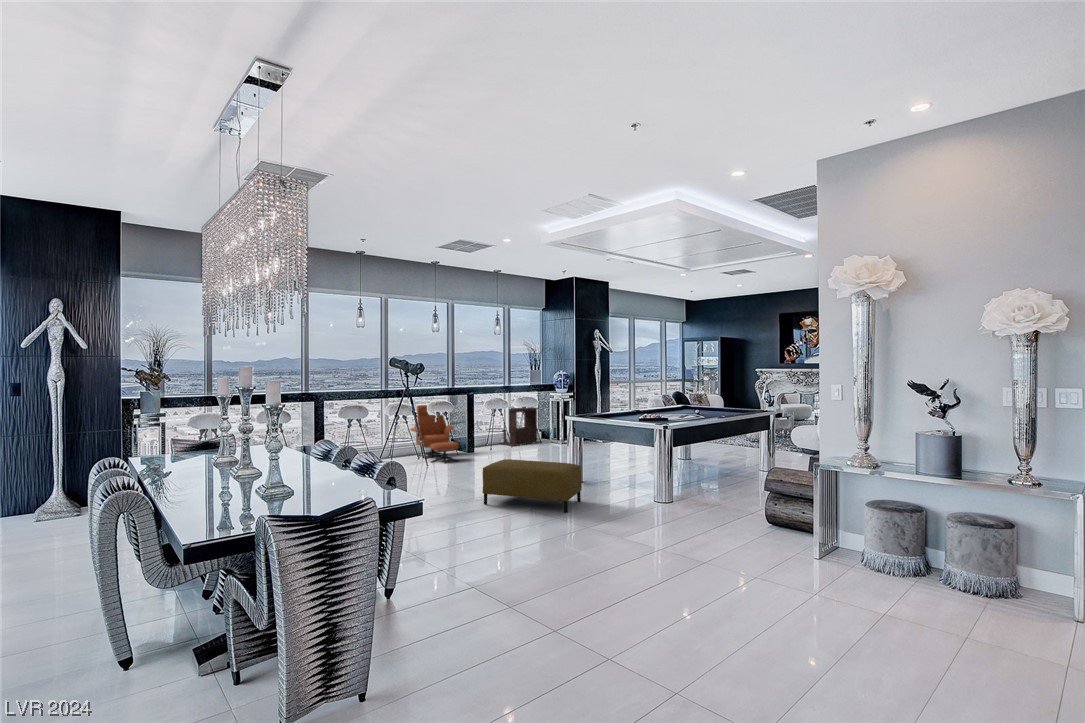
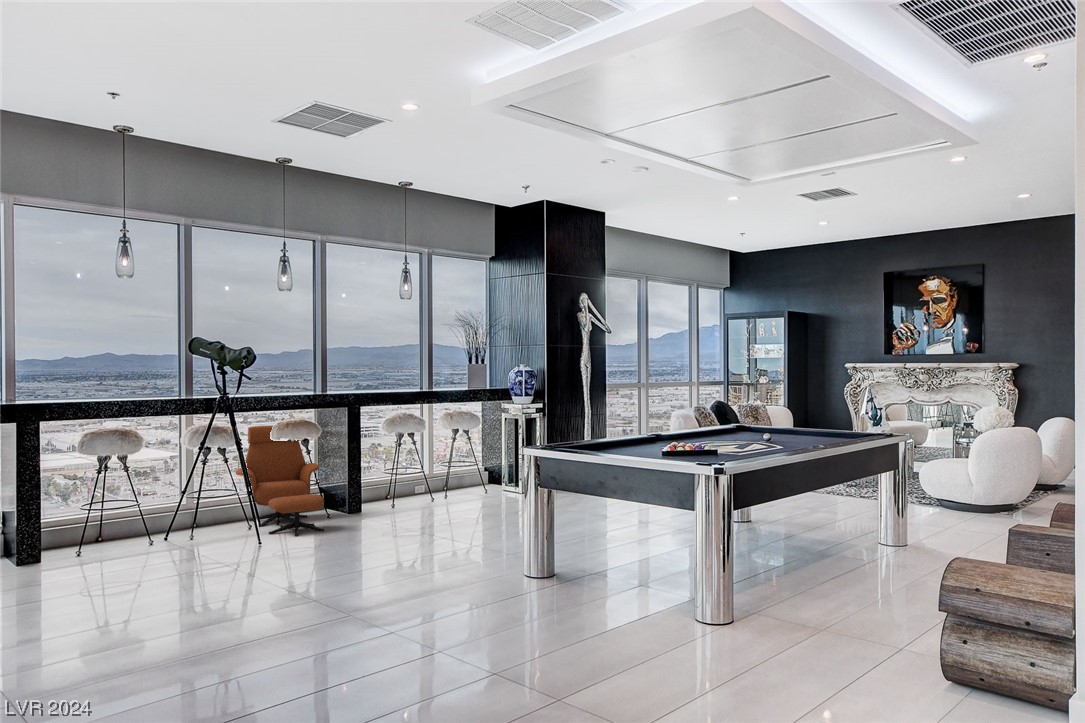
side table: present [500,407,540,446] -> none [408,428,485,499]
ottoman: present [482,459,582,513] -> none [337,537,546,655]

